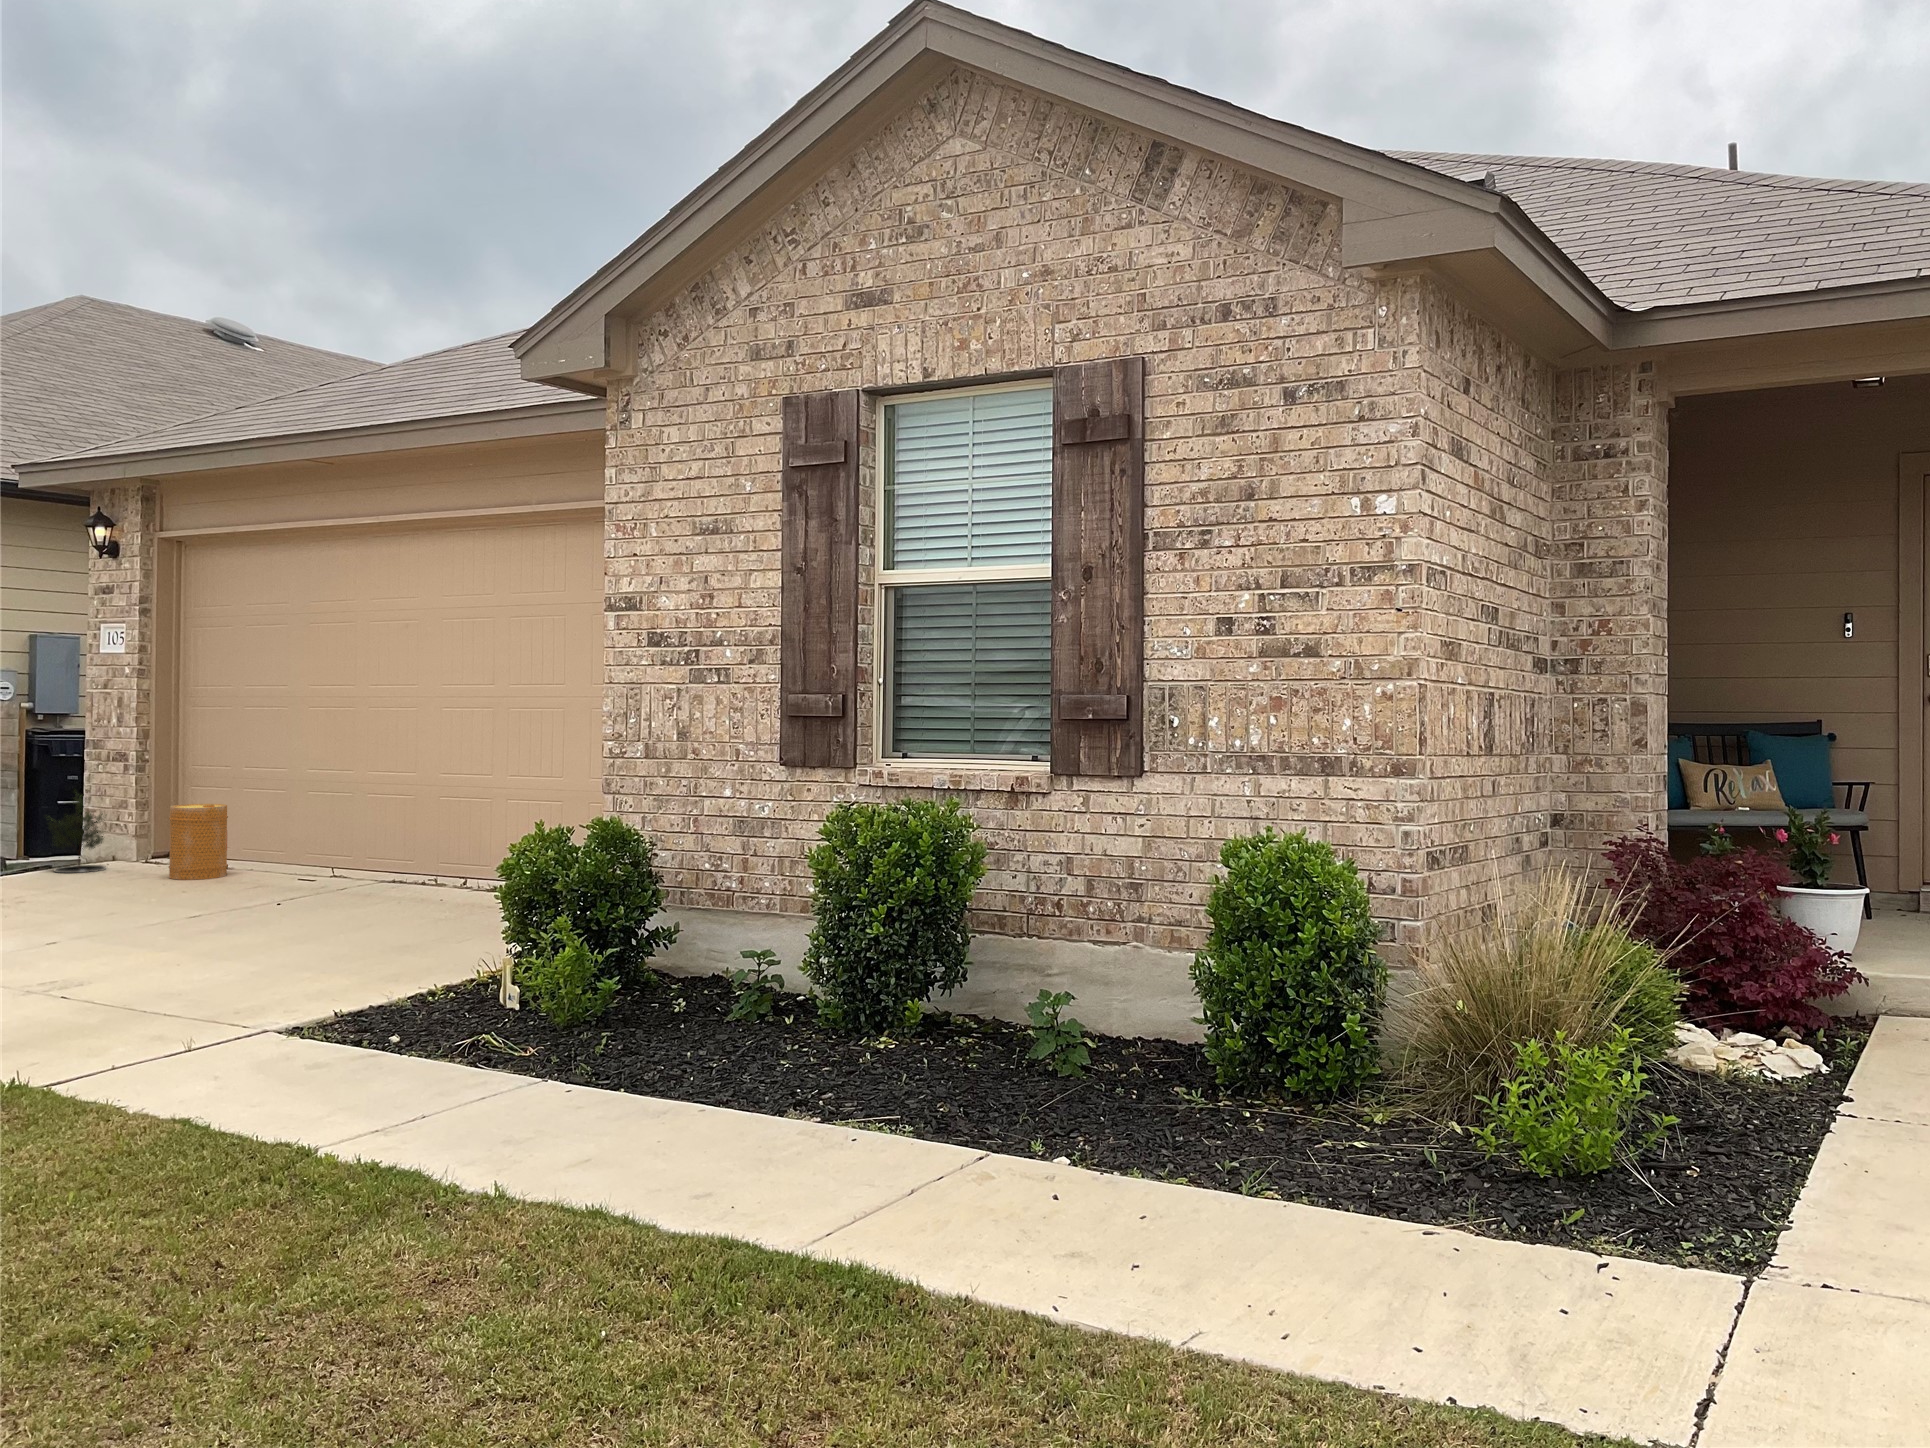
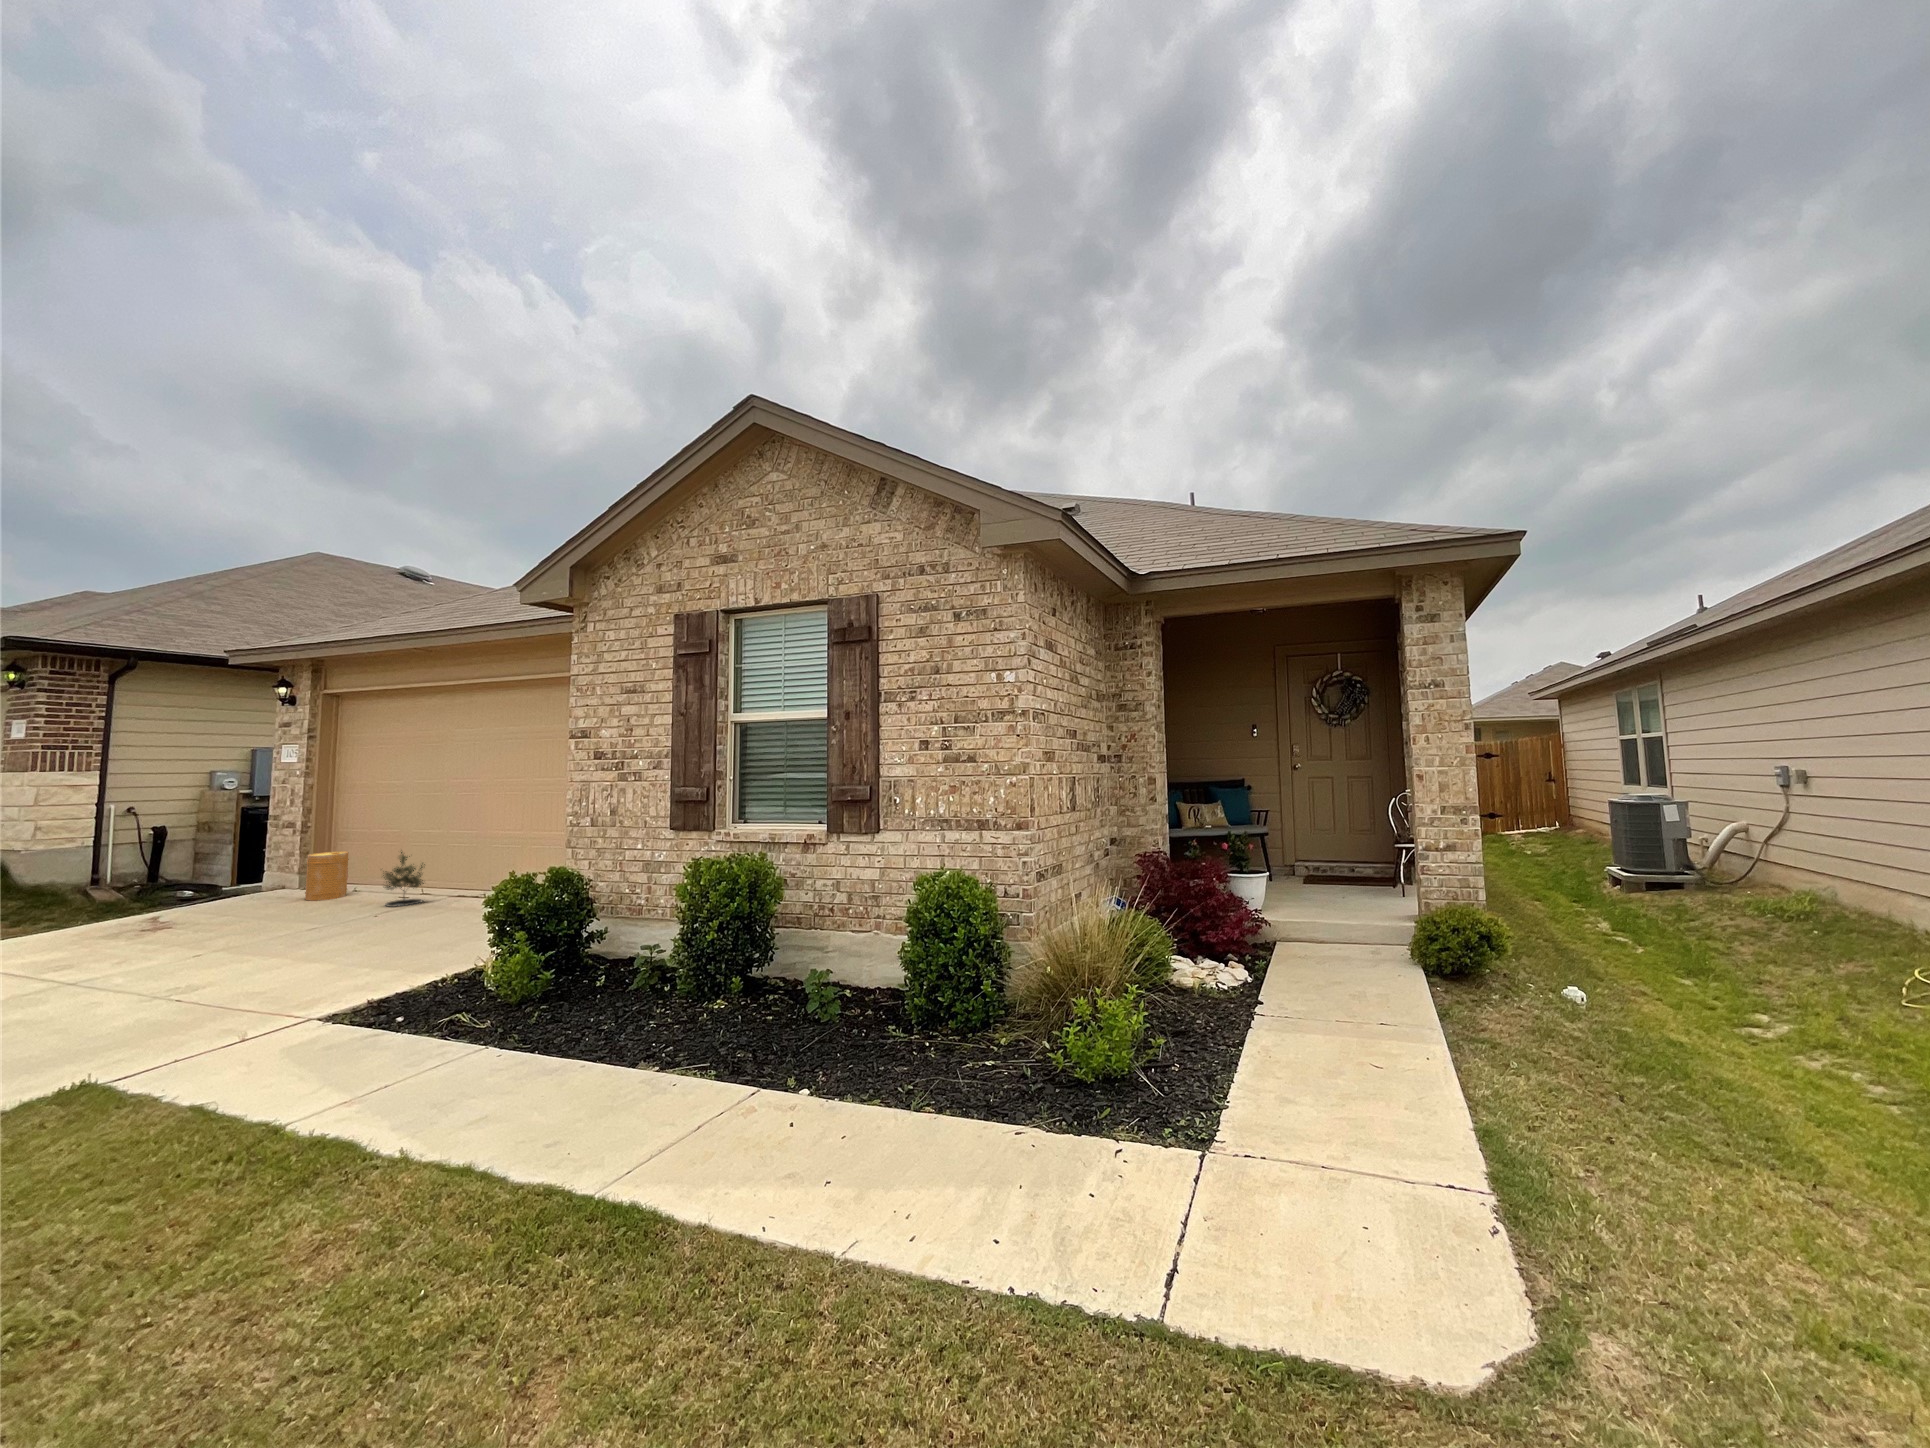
potted tree: present [50,794,106,873] -> present [383,852,425,907]

